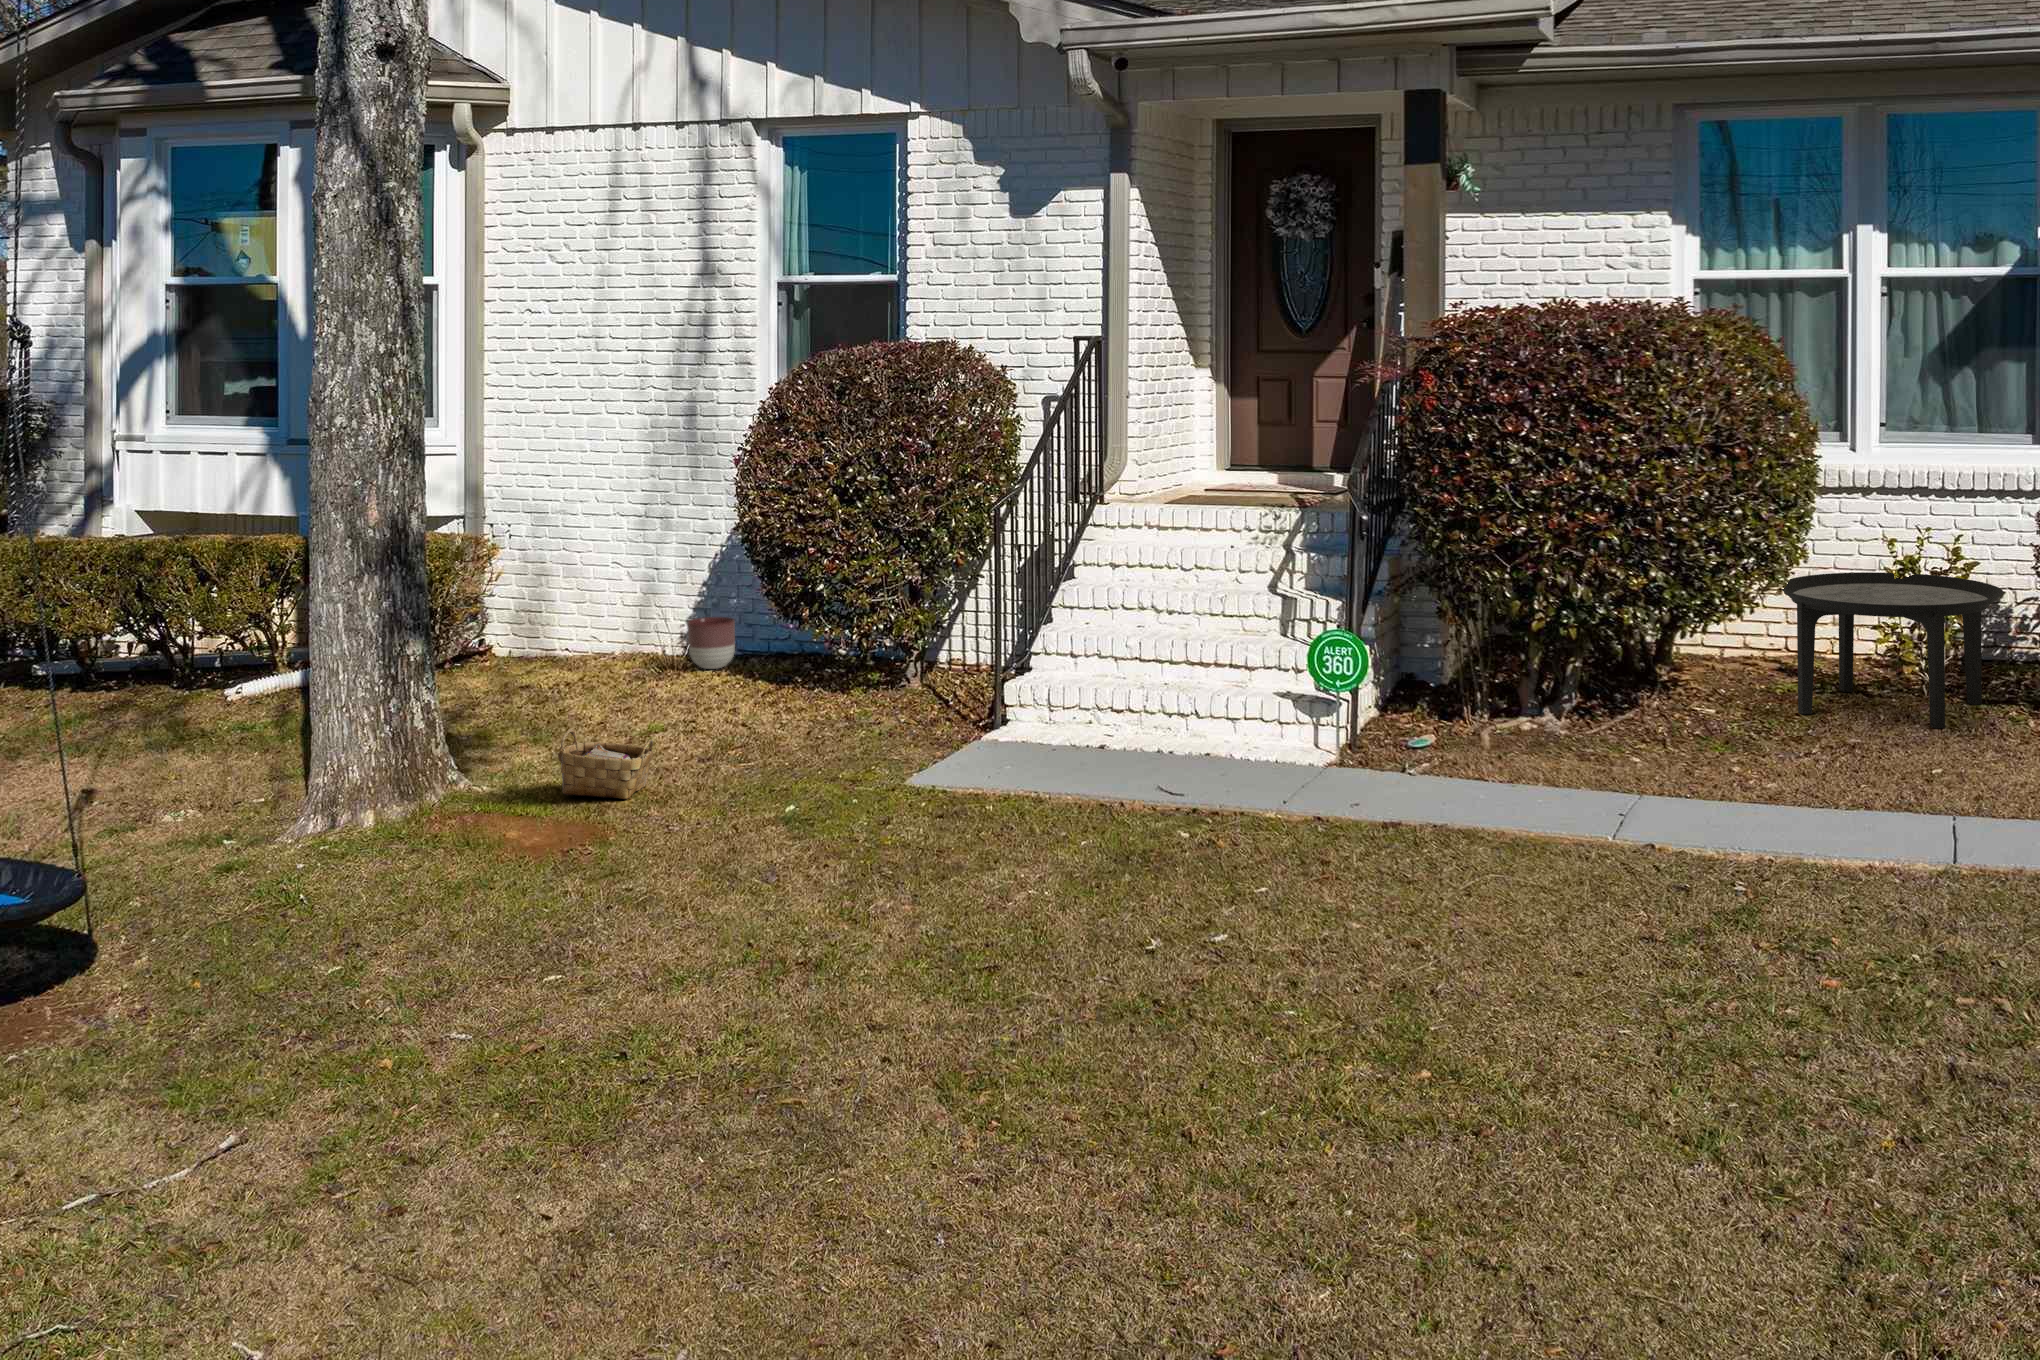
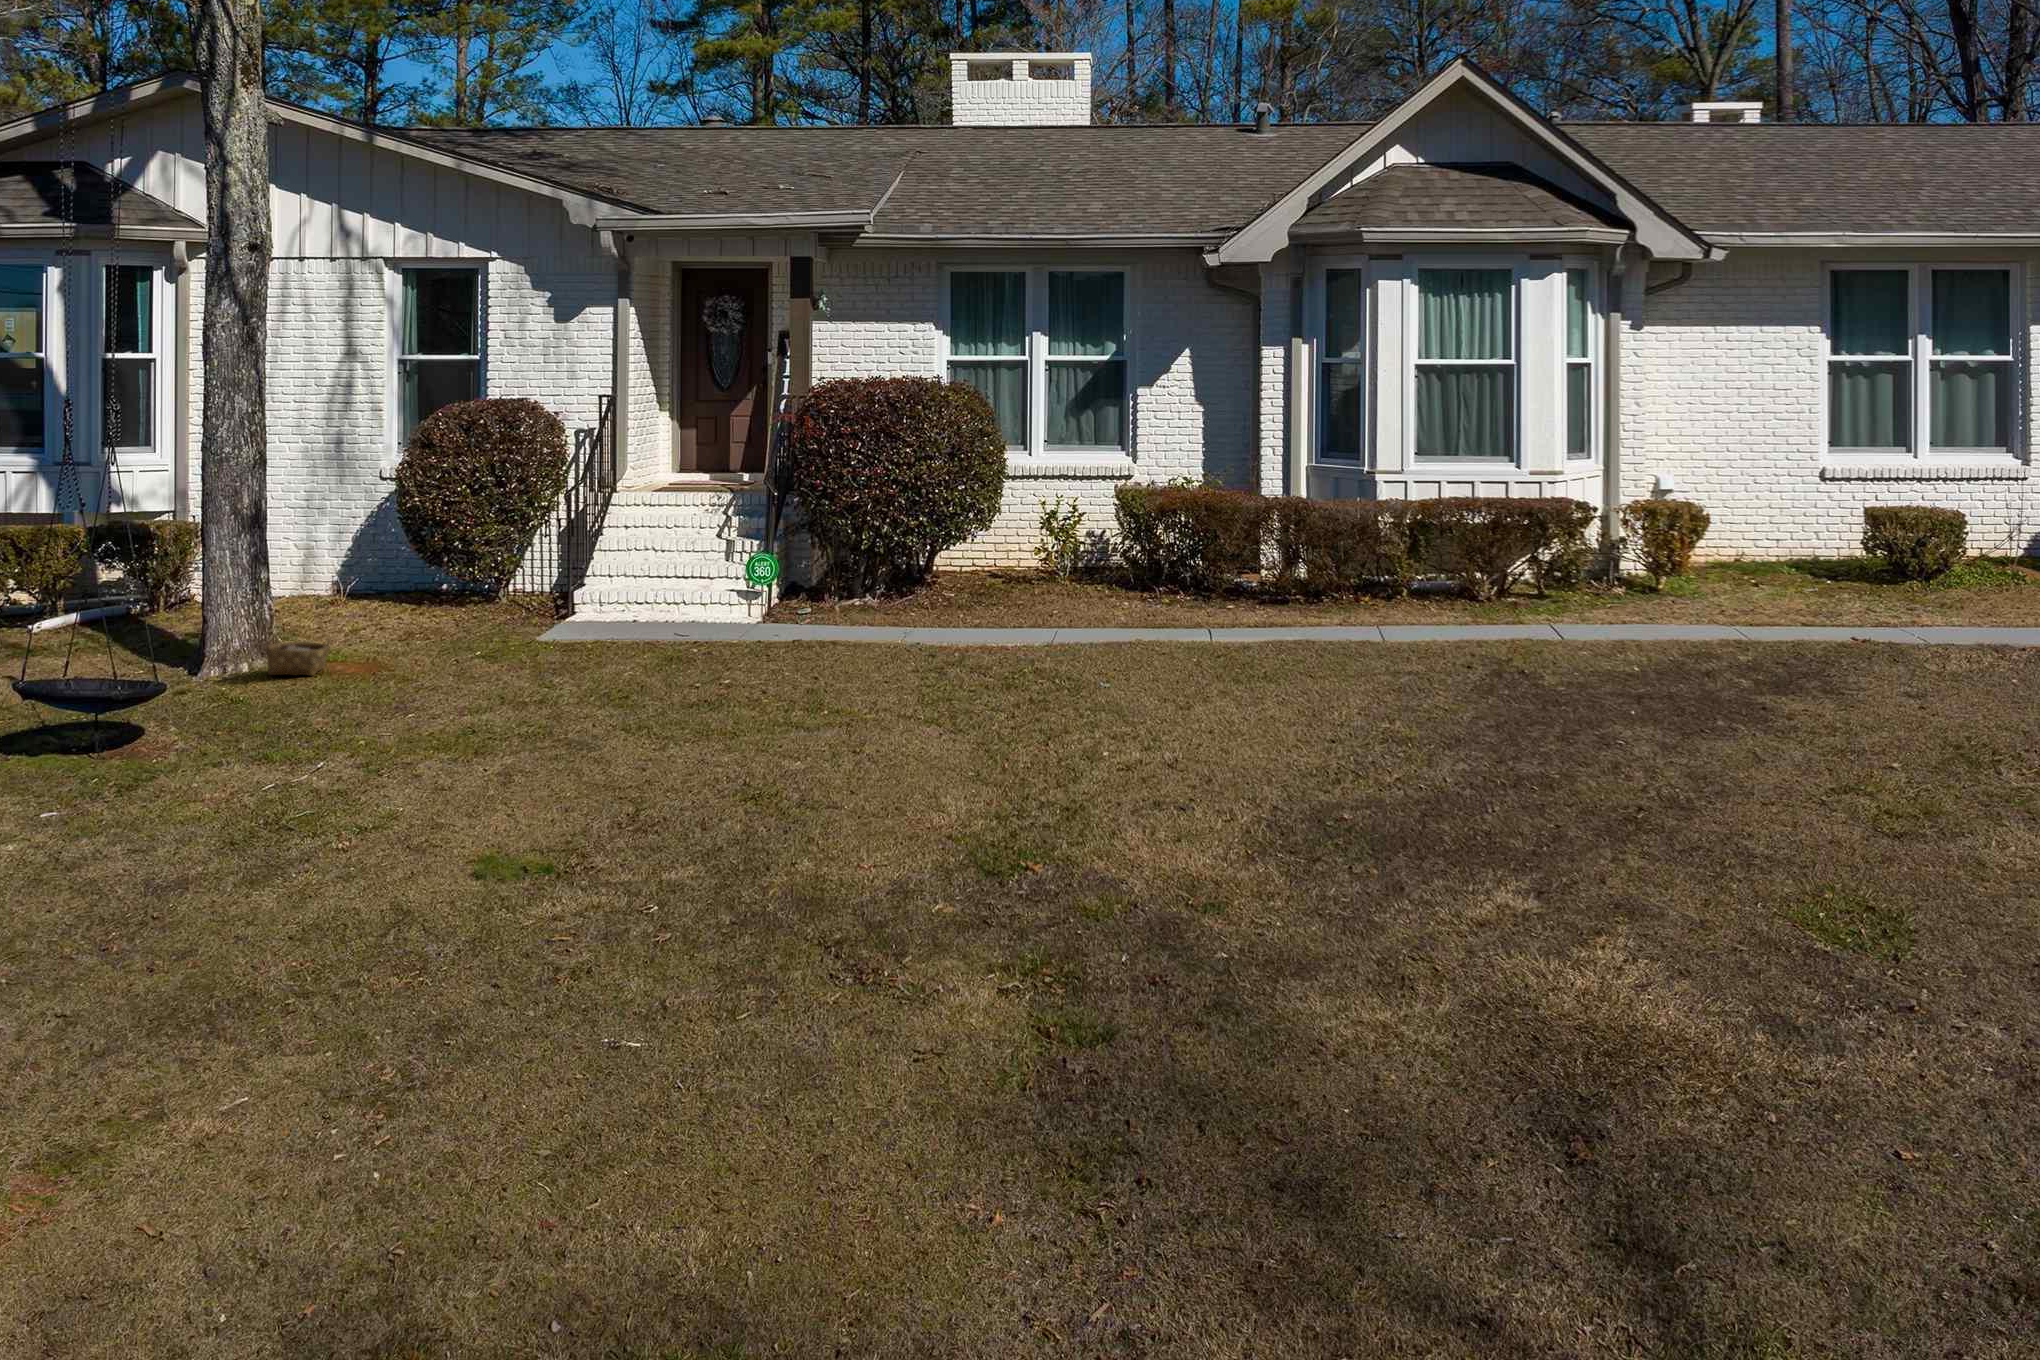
round table: present [1781,572,2003,728] -> none [993,520,1105,600]
planter: present [687,617,735,669] -> none [335,571,367,604]

